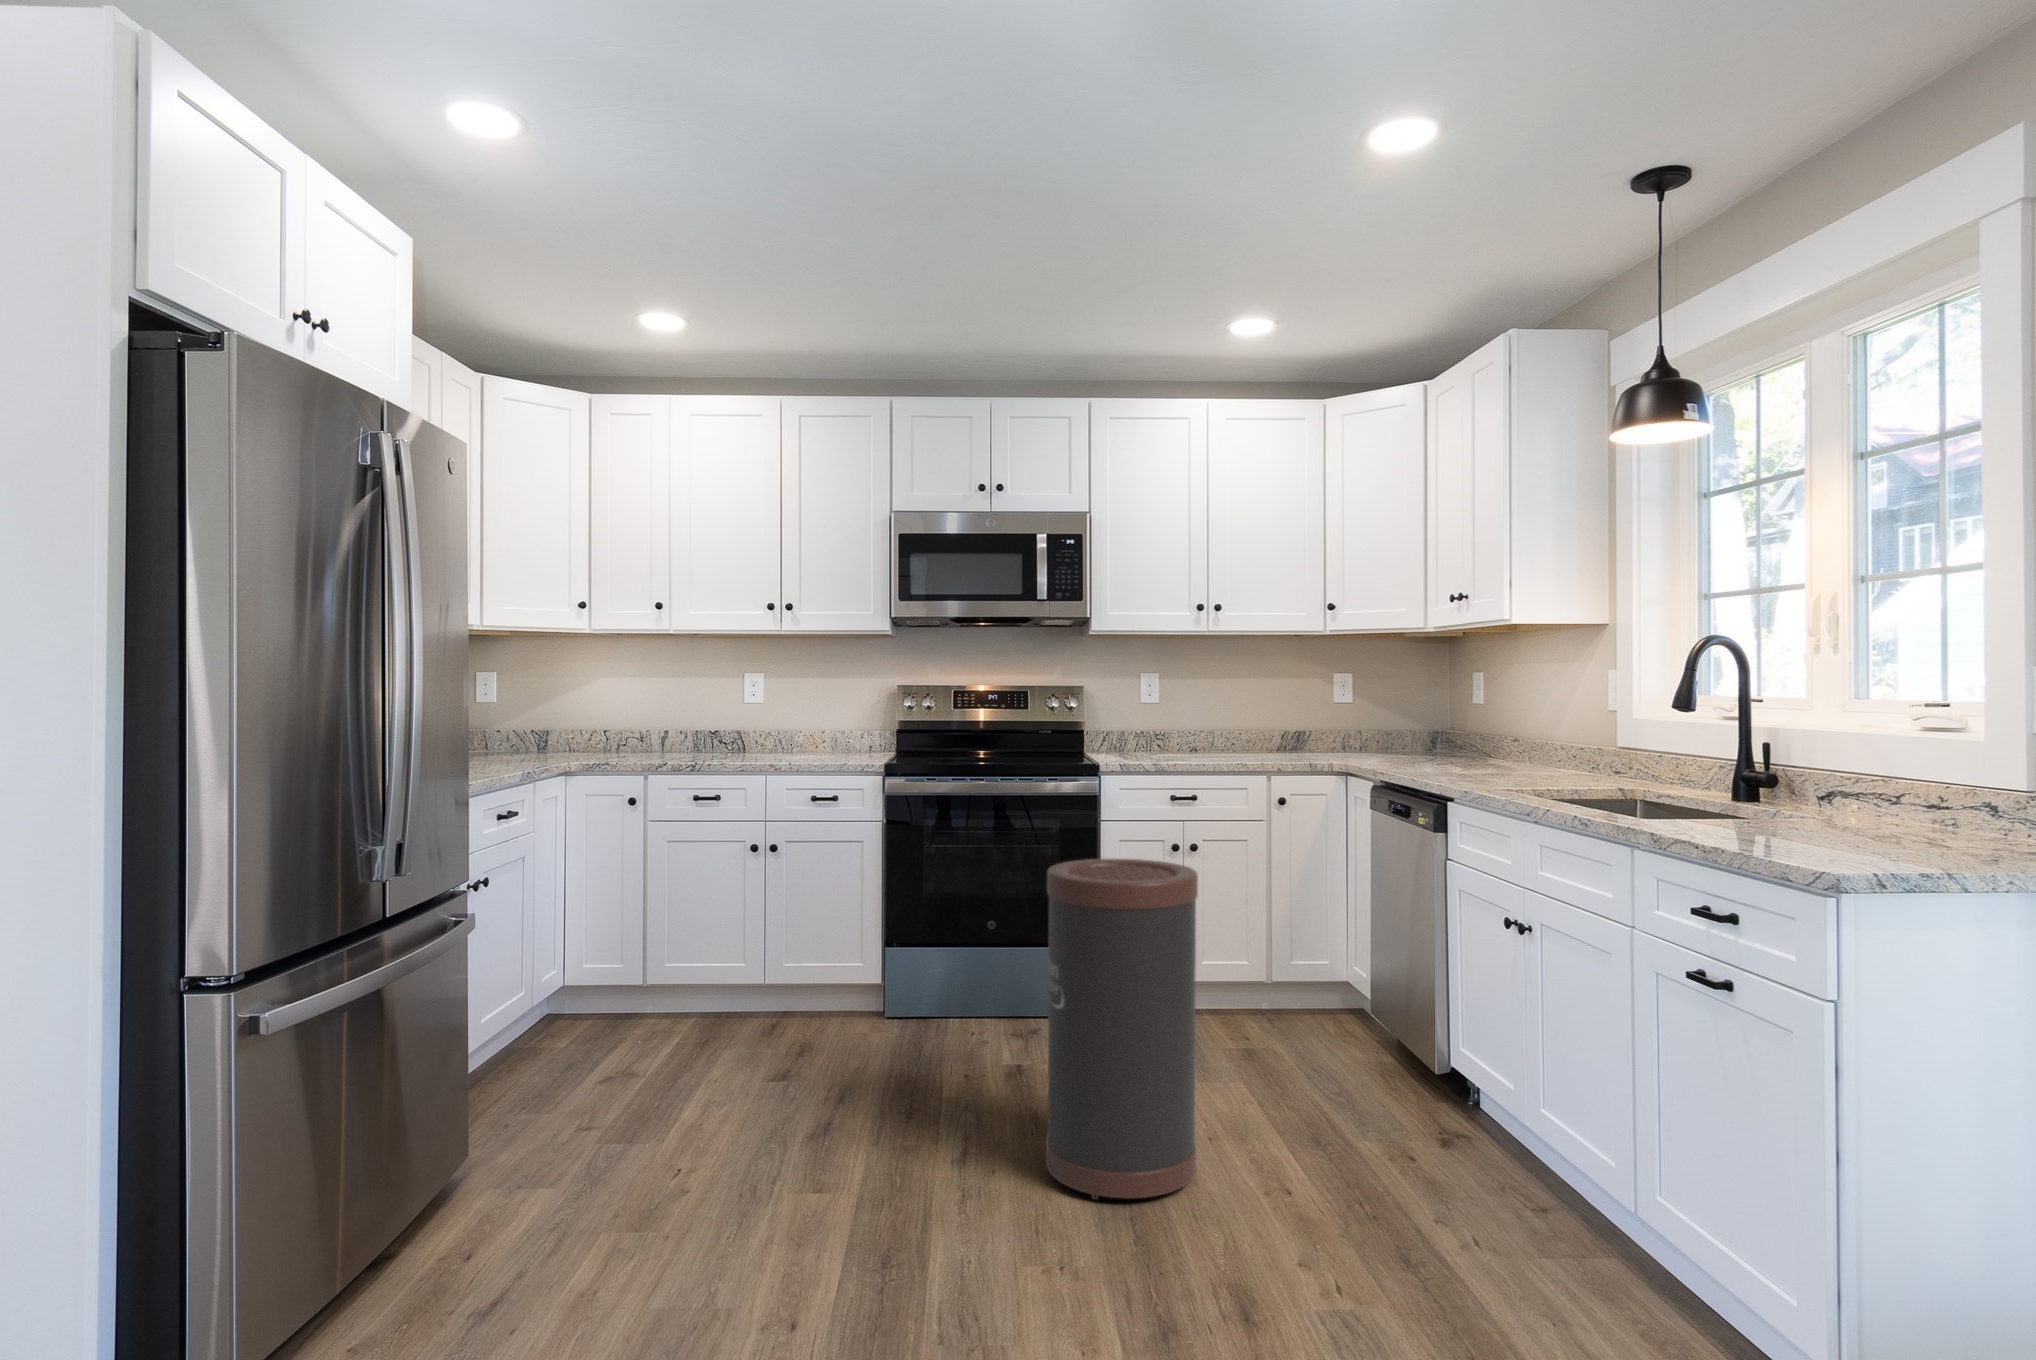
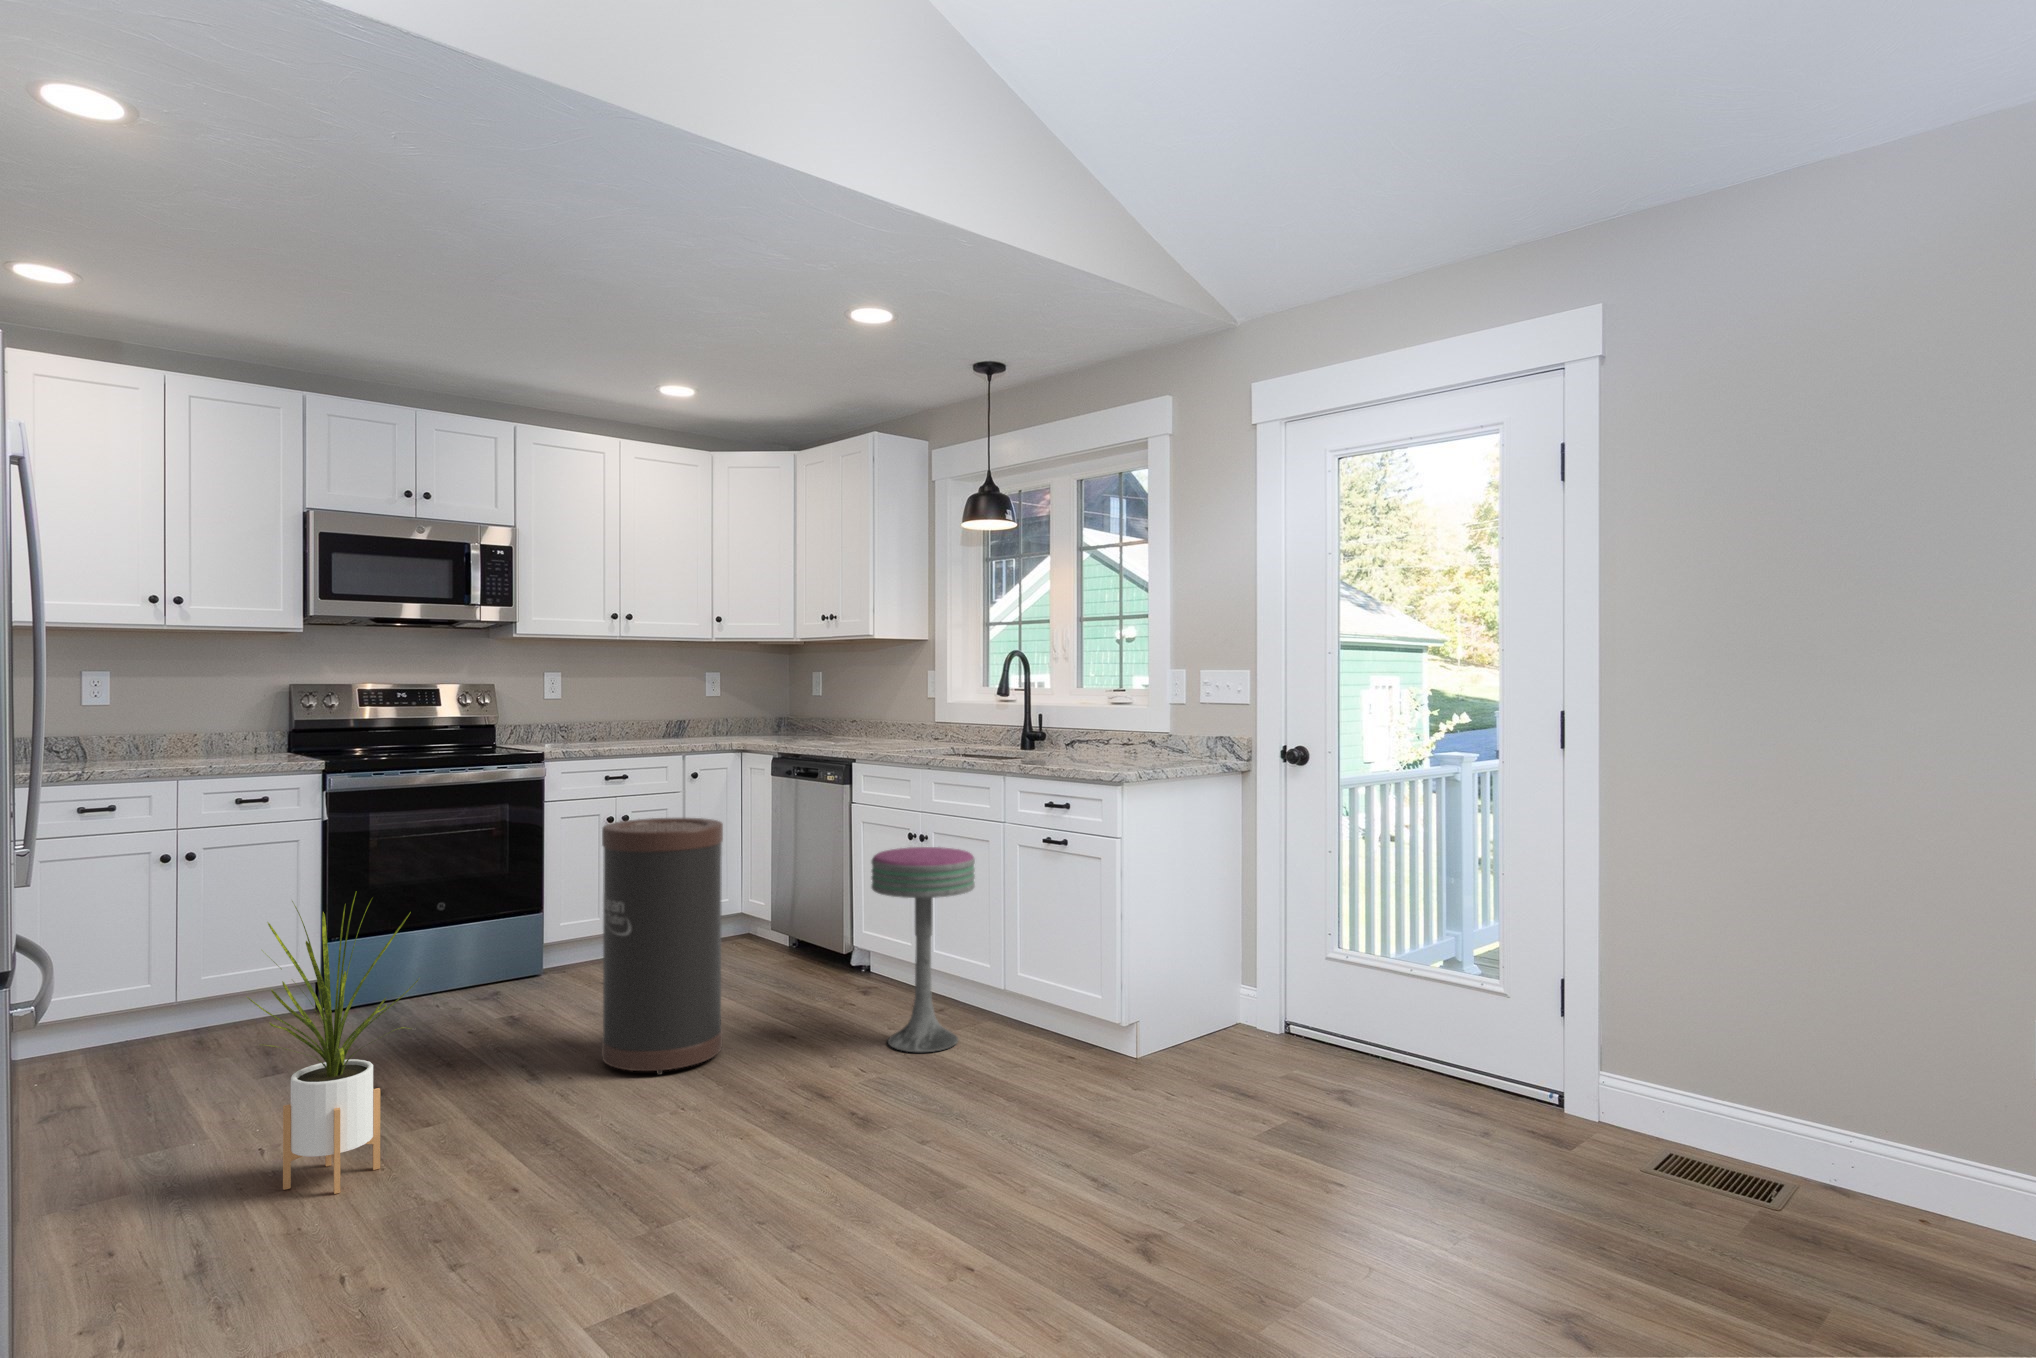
house plant: none [597,917,775,1260] -> present [247,893,419,1194]
bar stool: none [1397,943,1574,1285] -> present [872,847,975,1052]

